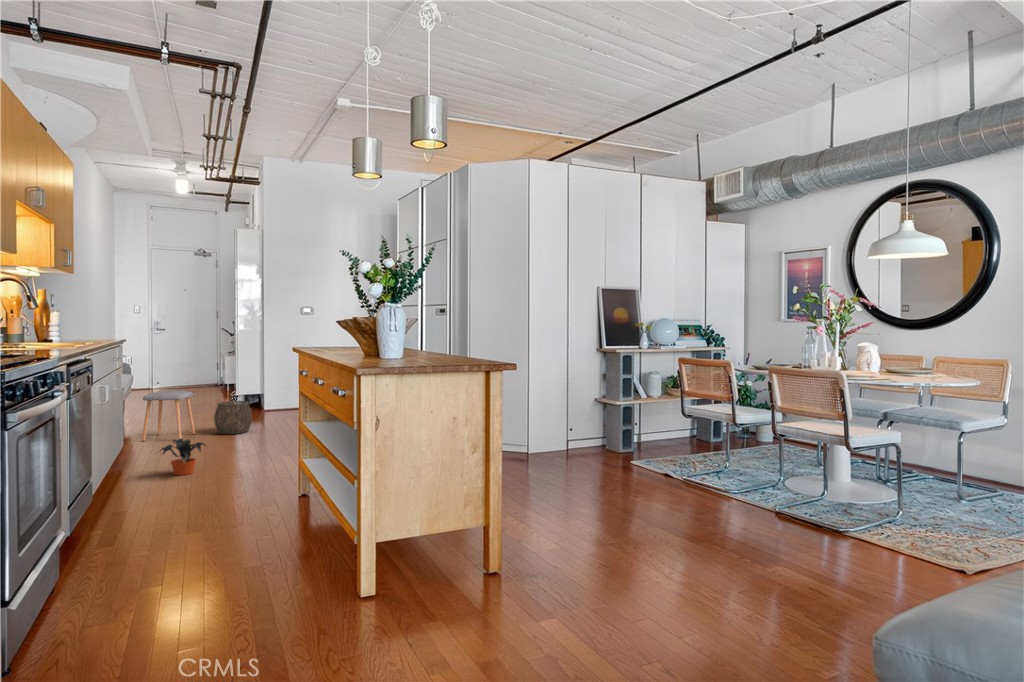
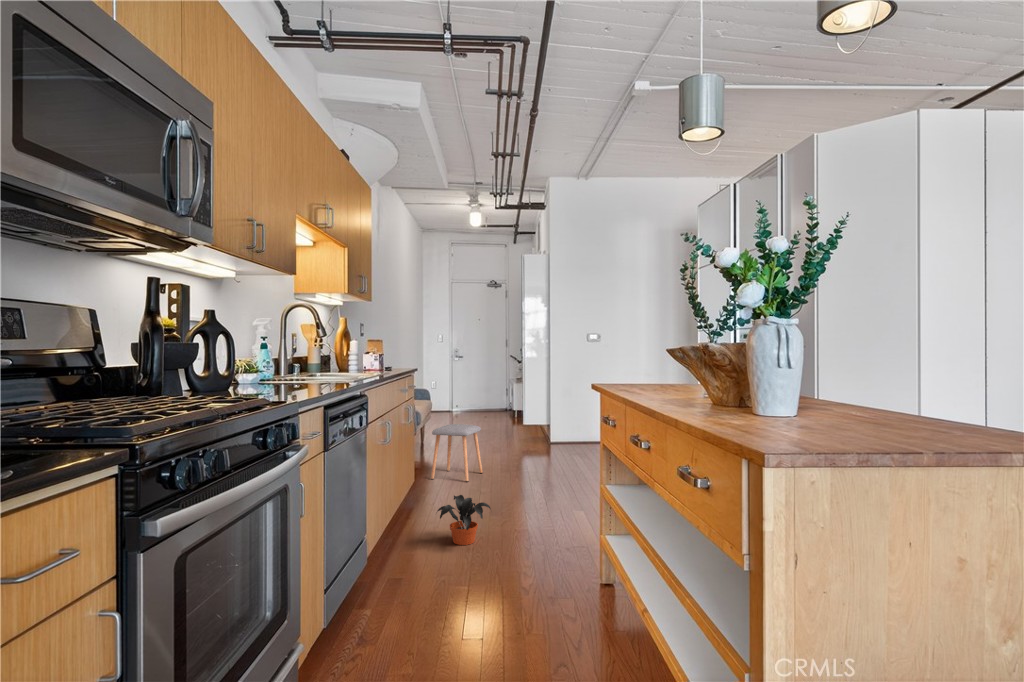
woven basket: present [214,401,252,434] -> none [501,437,541,477]

